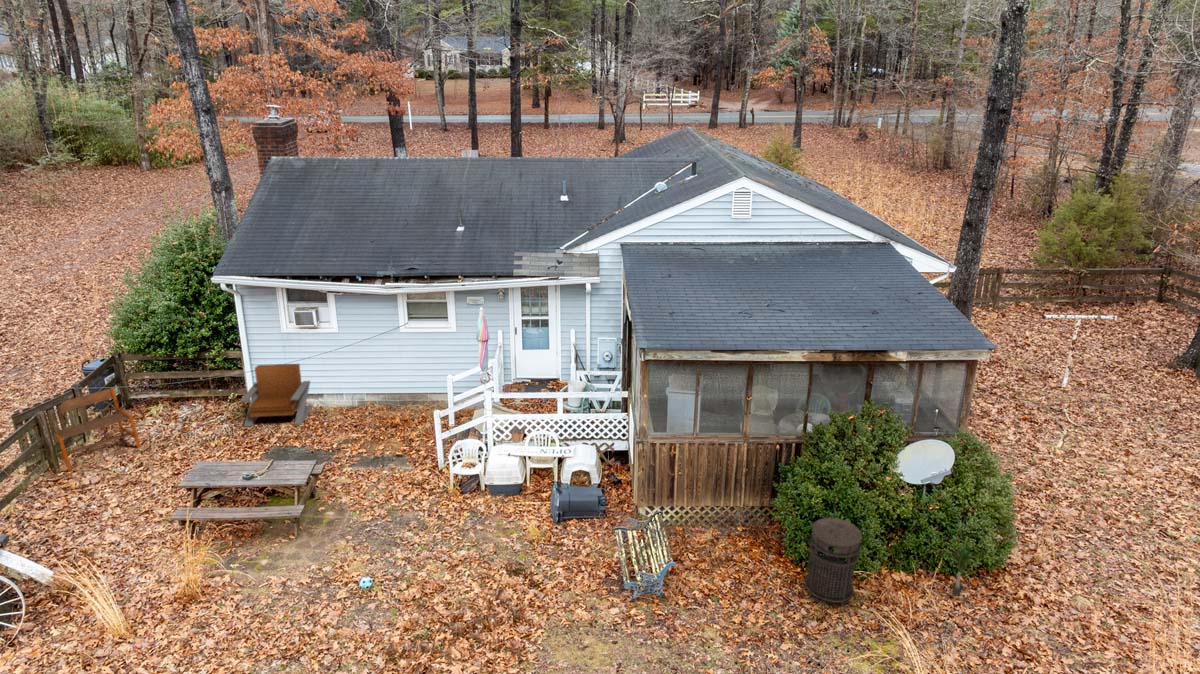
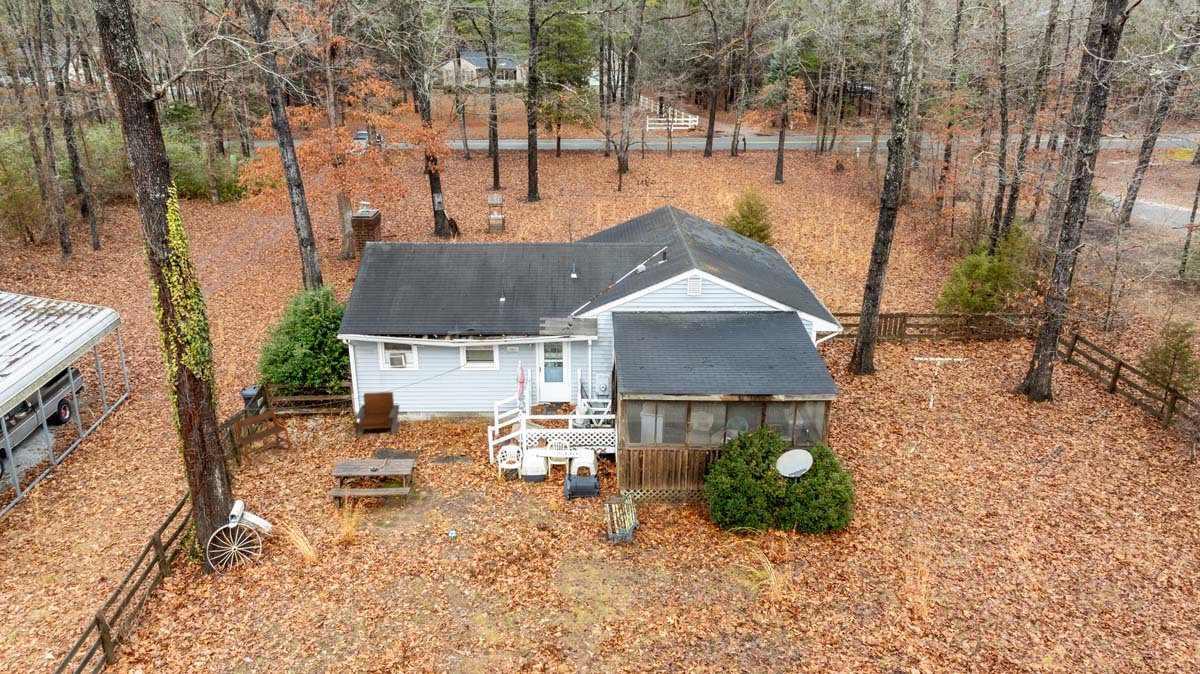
trash can: present [805,518,862,606] -> none [719,497,751,550]
potted plant: present [952,543,973,596] -> none [801,509,827,545]

